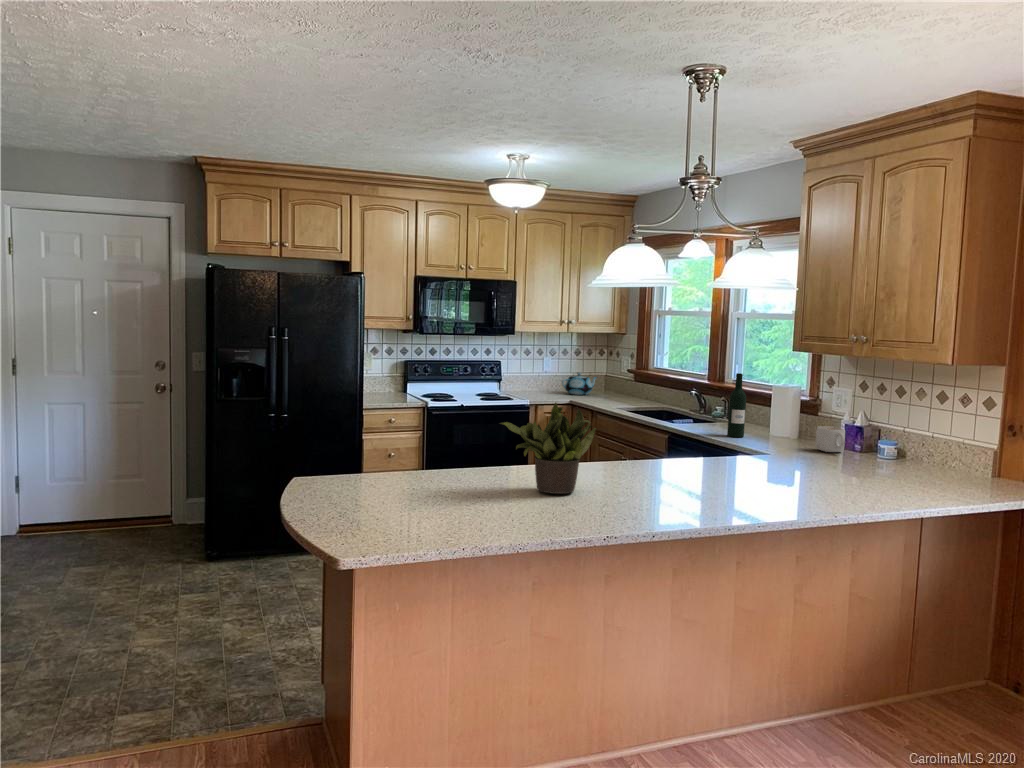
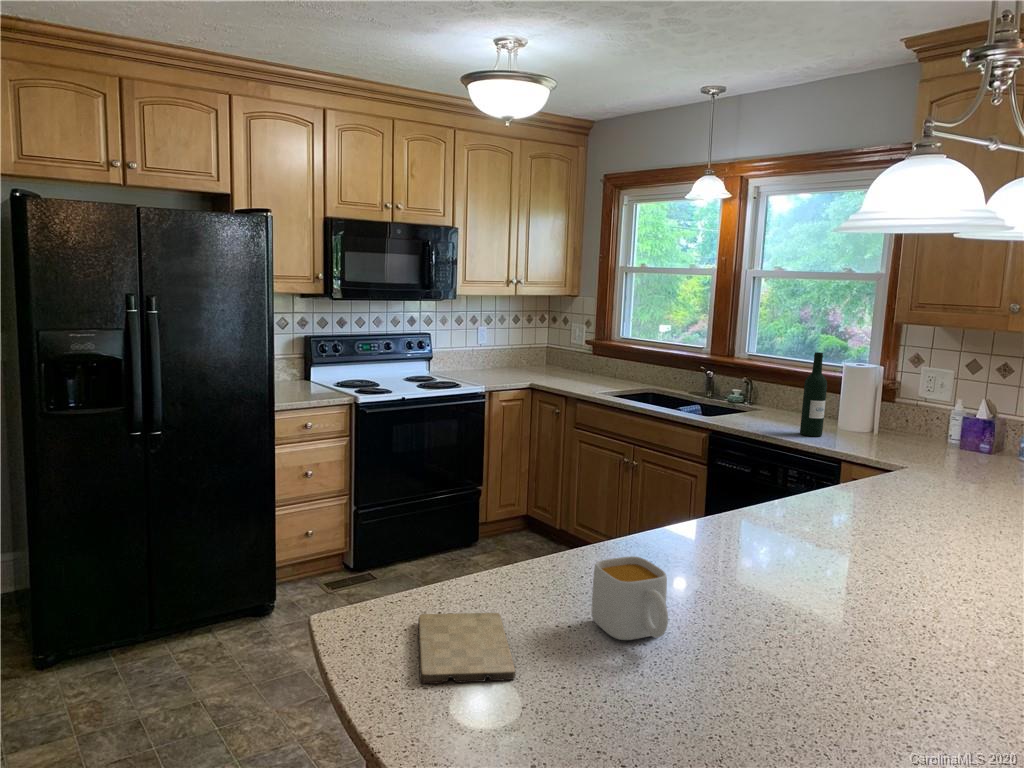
teapot: present [561,373,597,395] -> none [507,345,546,373]
potted plant: present [501,402,596,494] -> none [722,444,892,616]
mug: present [815,426,845,452] -> present [592,556,668,640]
cutting board: none [329,477,388,496] -> present [418,613,515,683]

